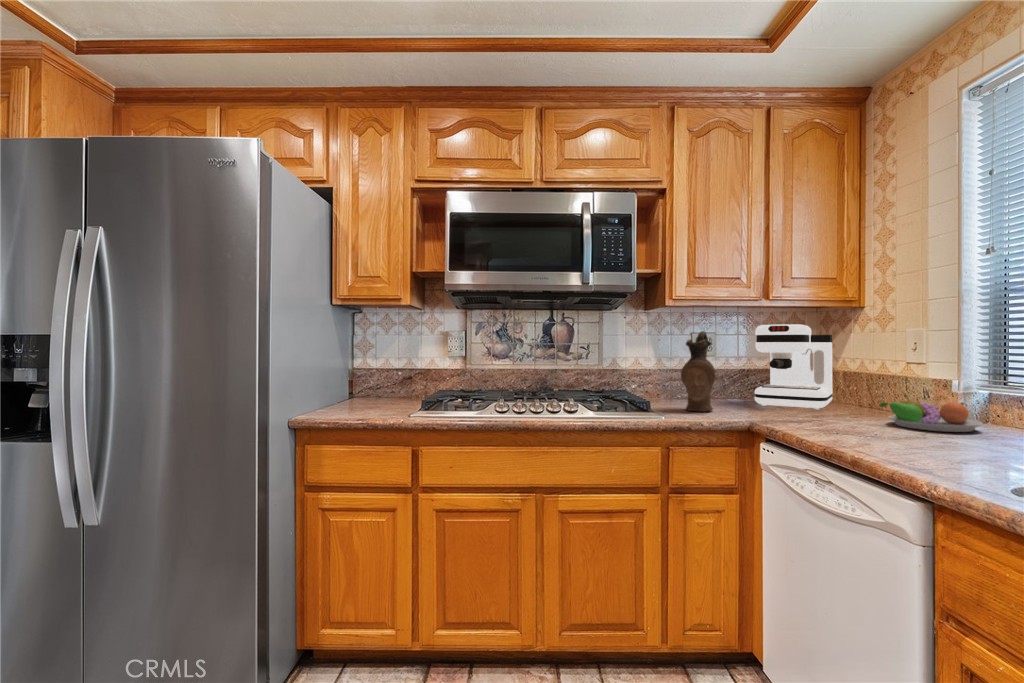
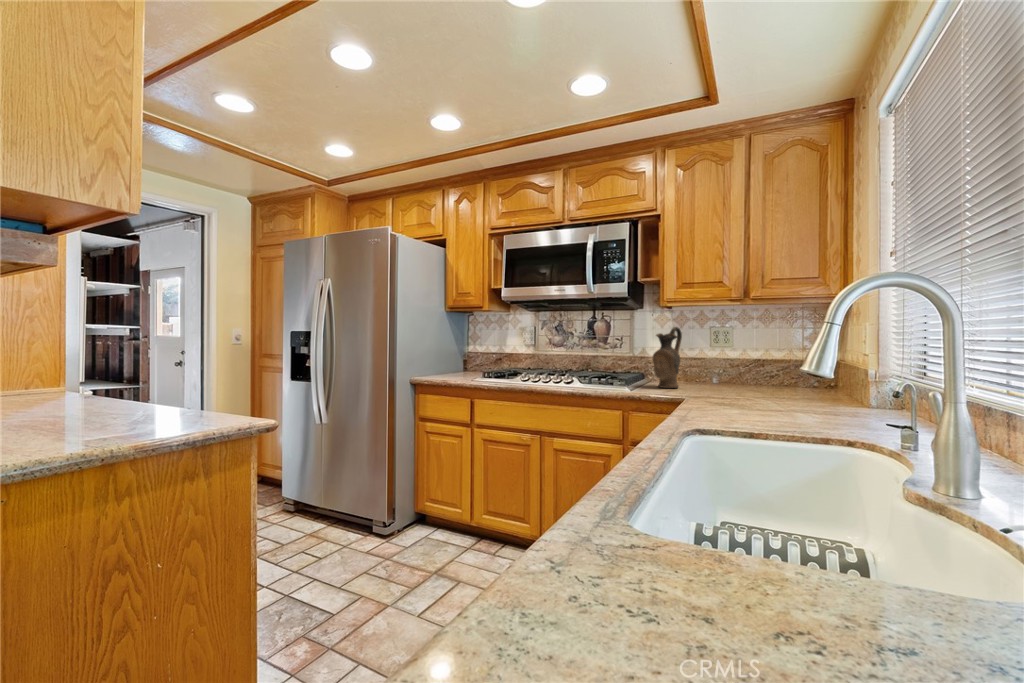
coffee maker: present [755,324,833,410] -> none [730,320,810,392]
fruit bowl: present [880,396,983,432] -> none [791,382,876,414]

